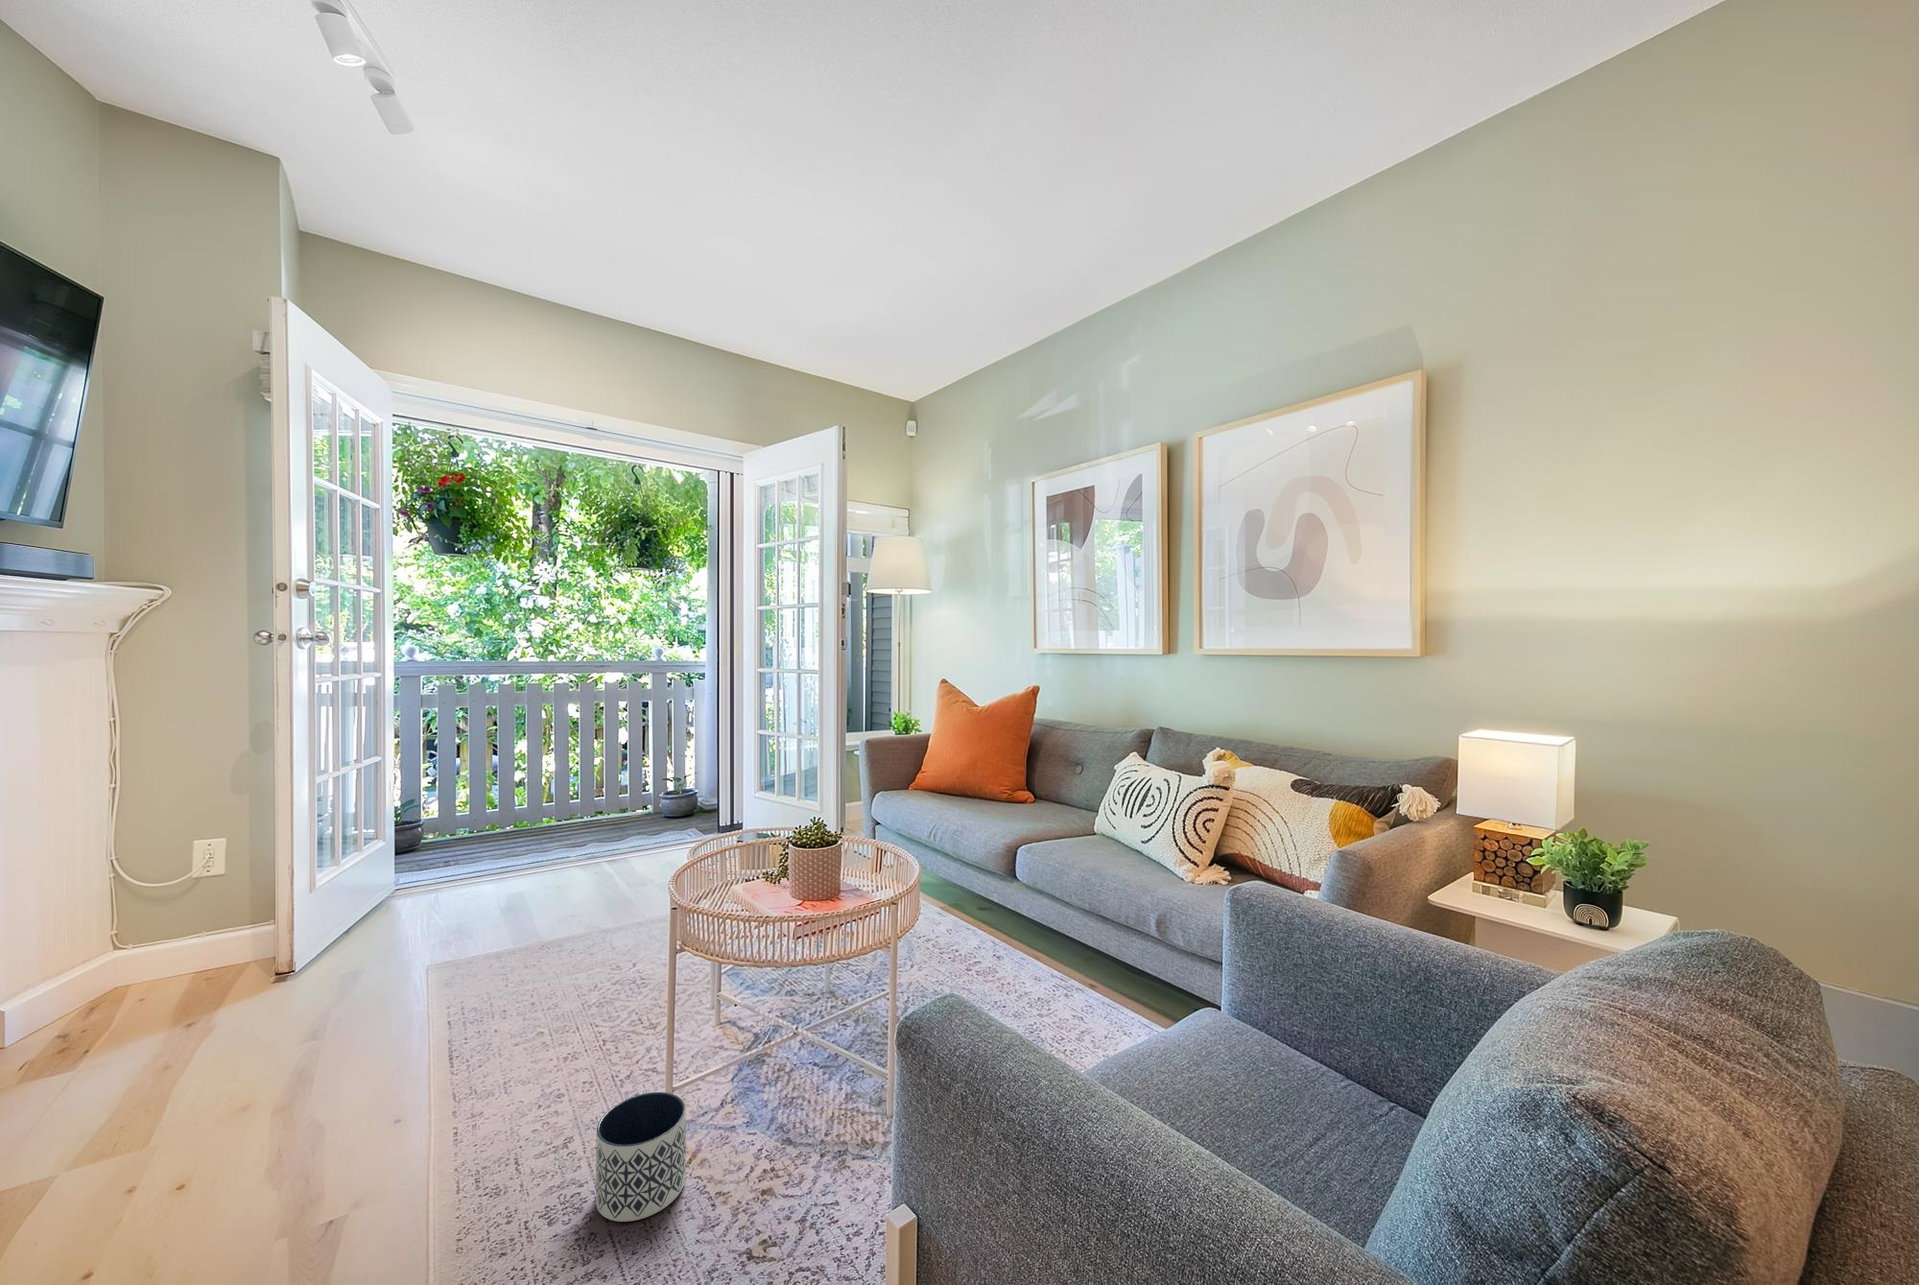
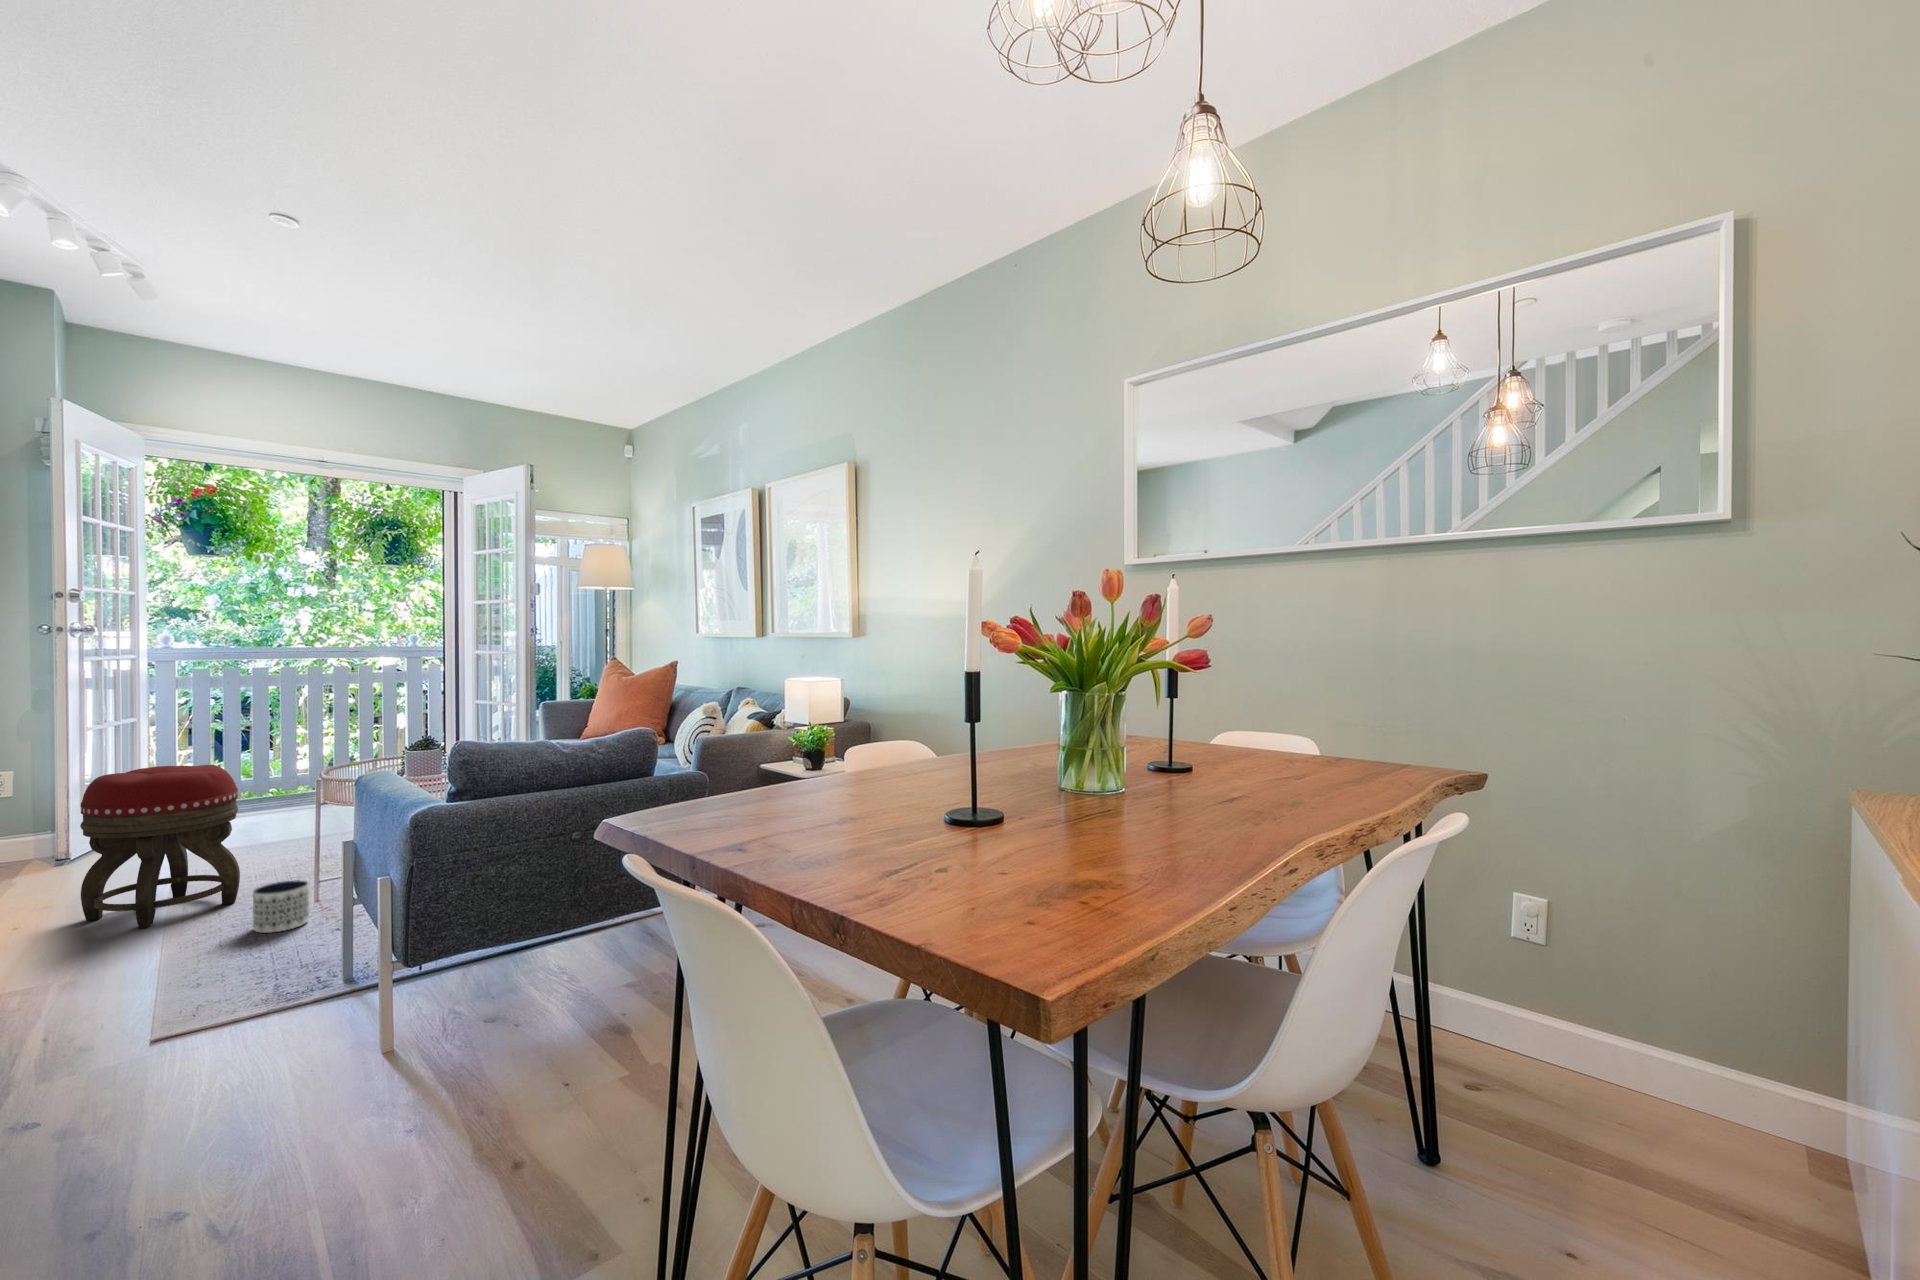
footstool: none [297,857,547,1188] -> present [80,765,240,928]

